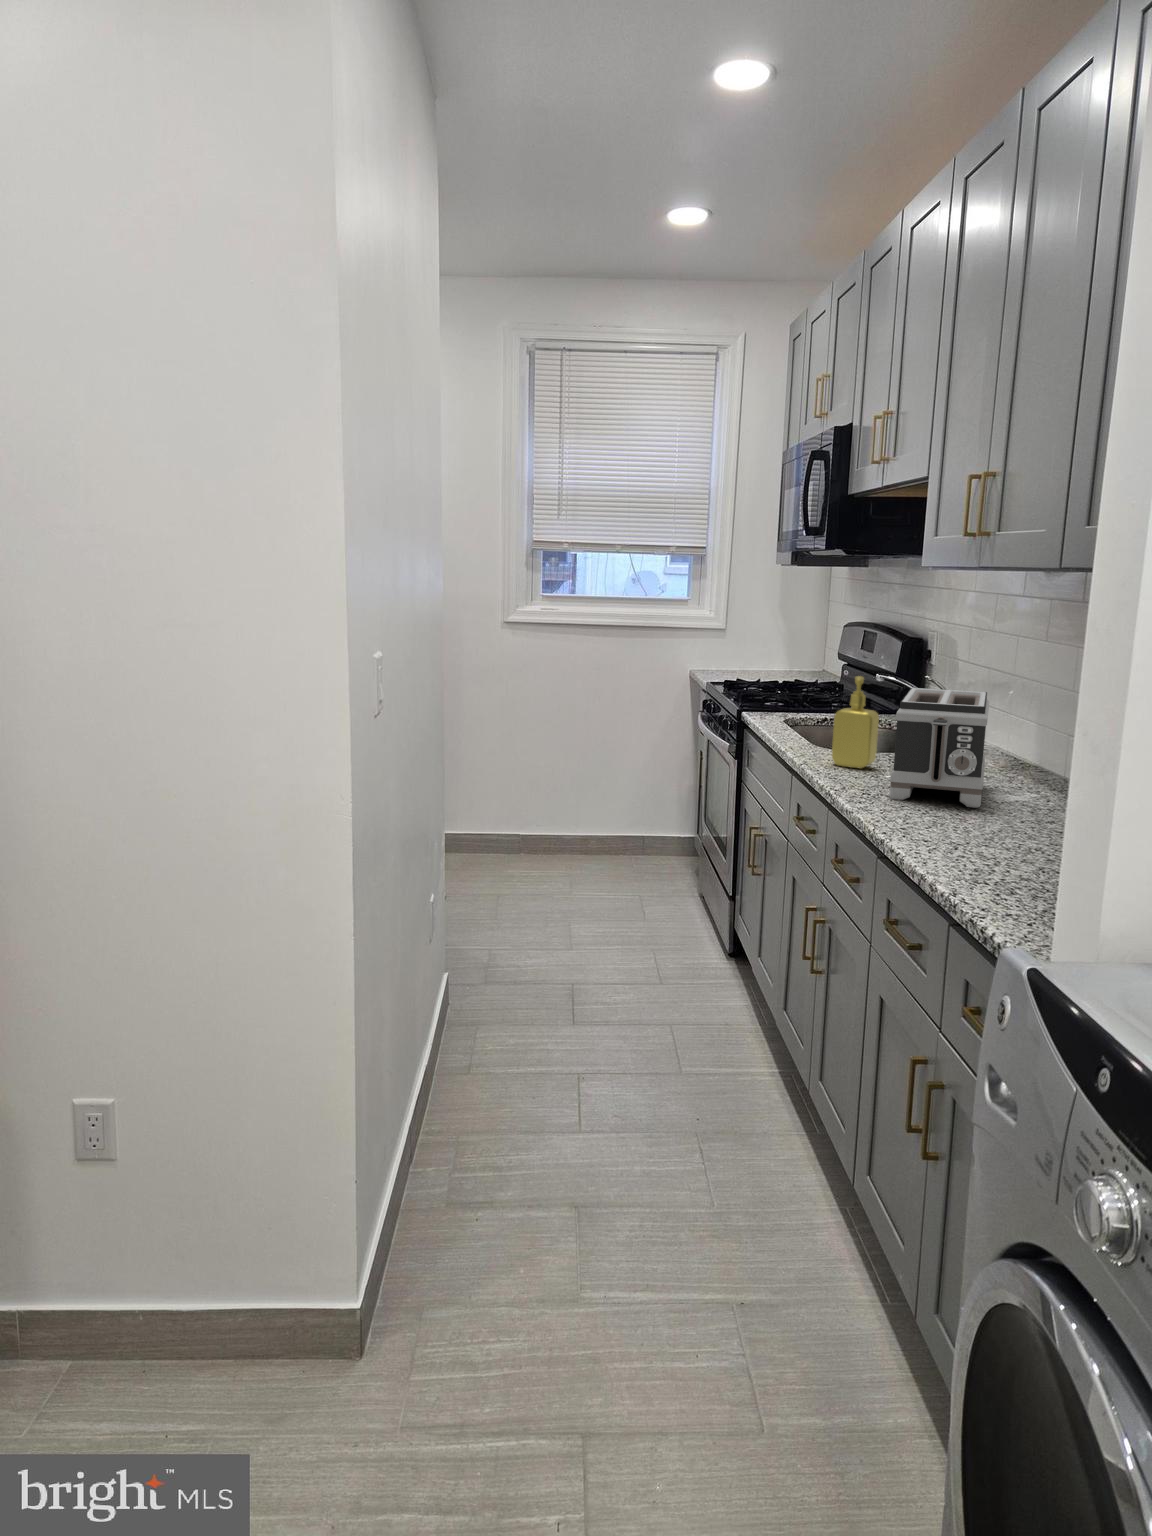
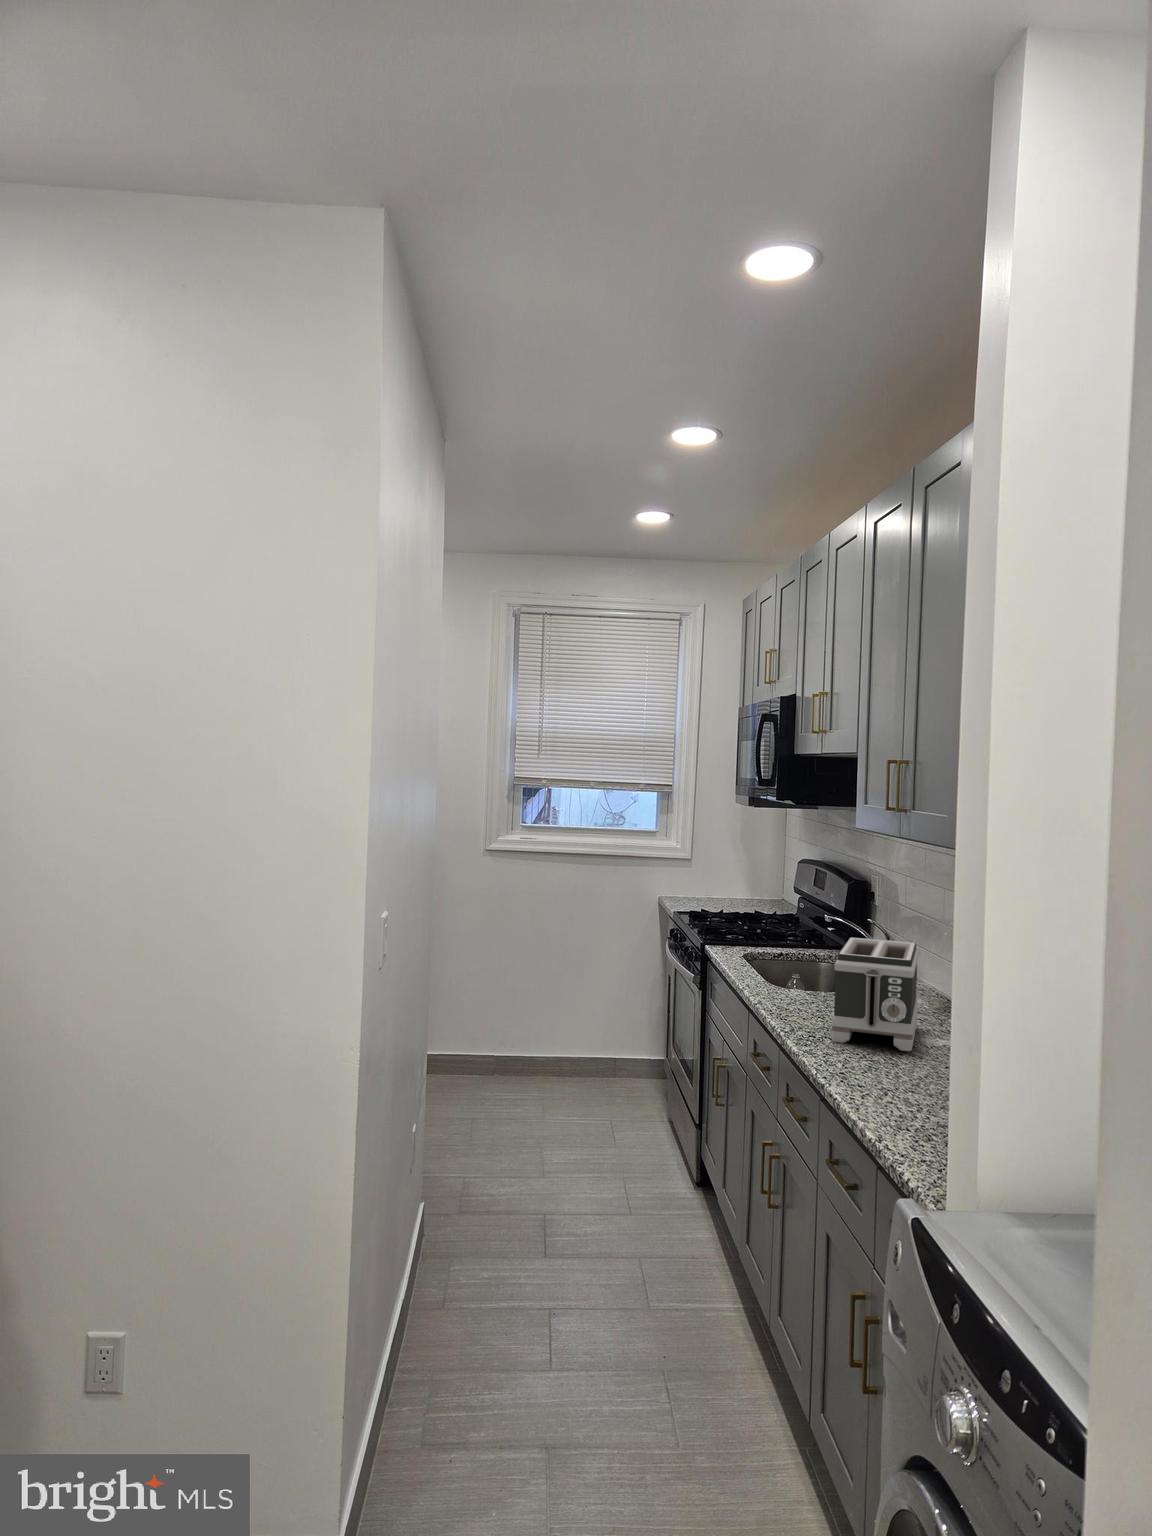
soap dispenser: present [832,676,879,769] -> none [782,925,823,1009]

